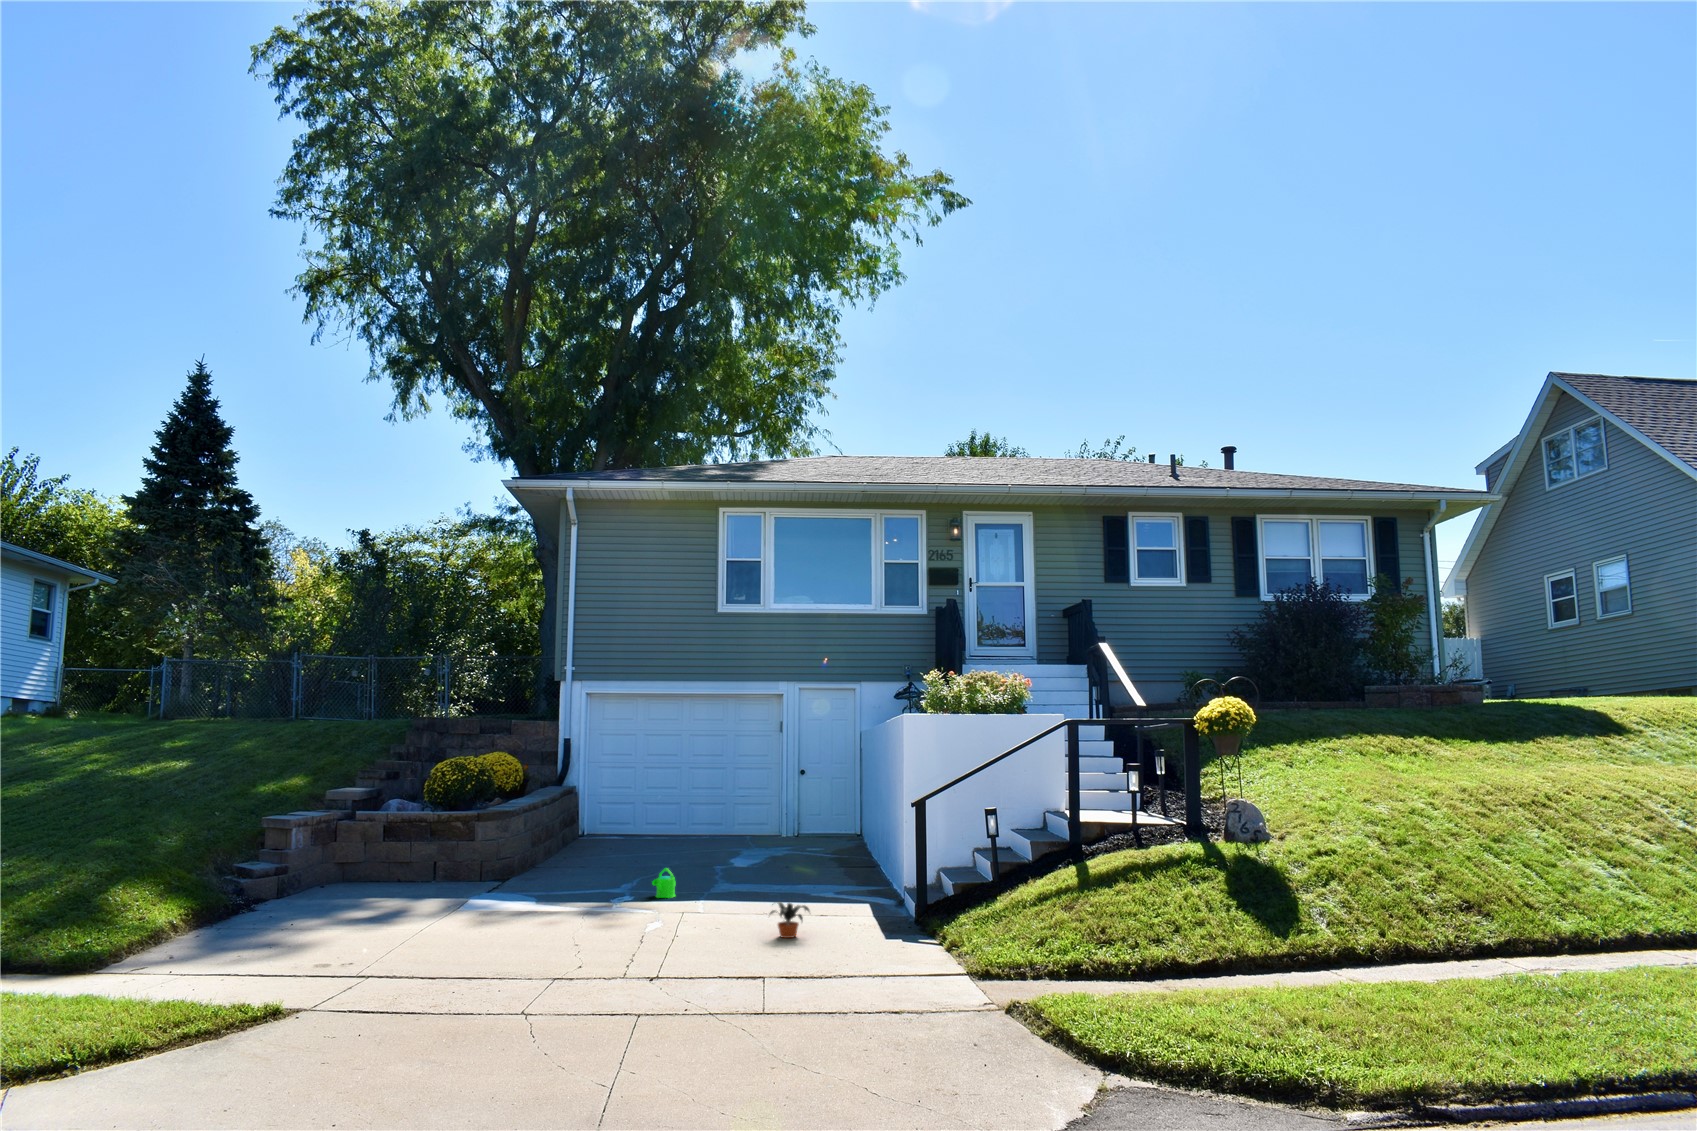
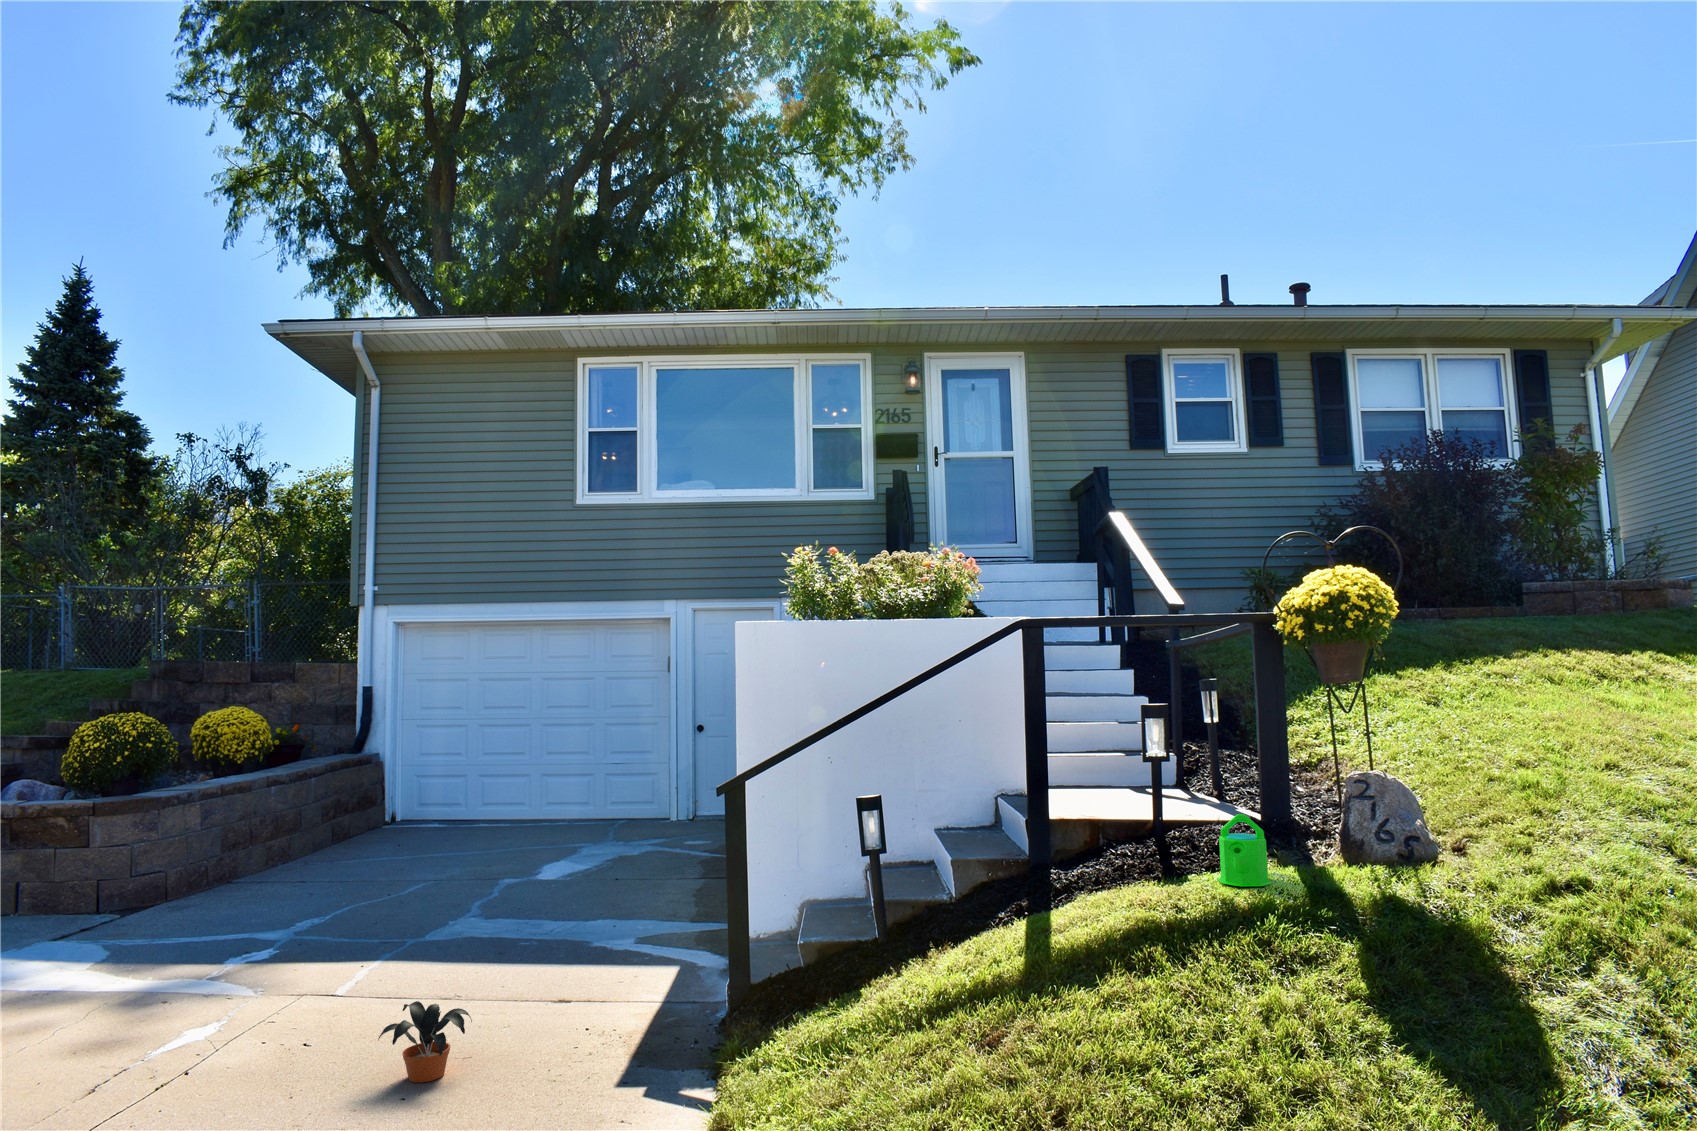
watering can: present [652,868,676,898] -> present [1217,814,1271,887]

